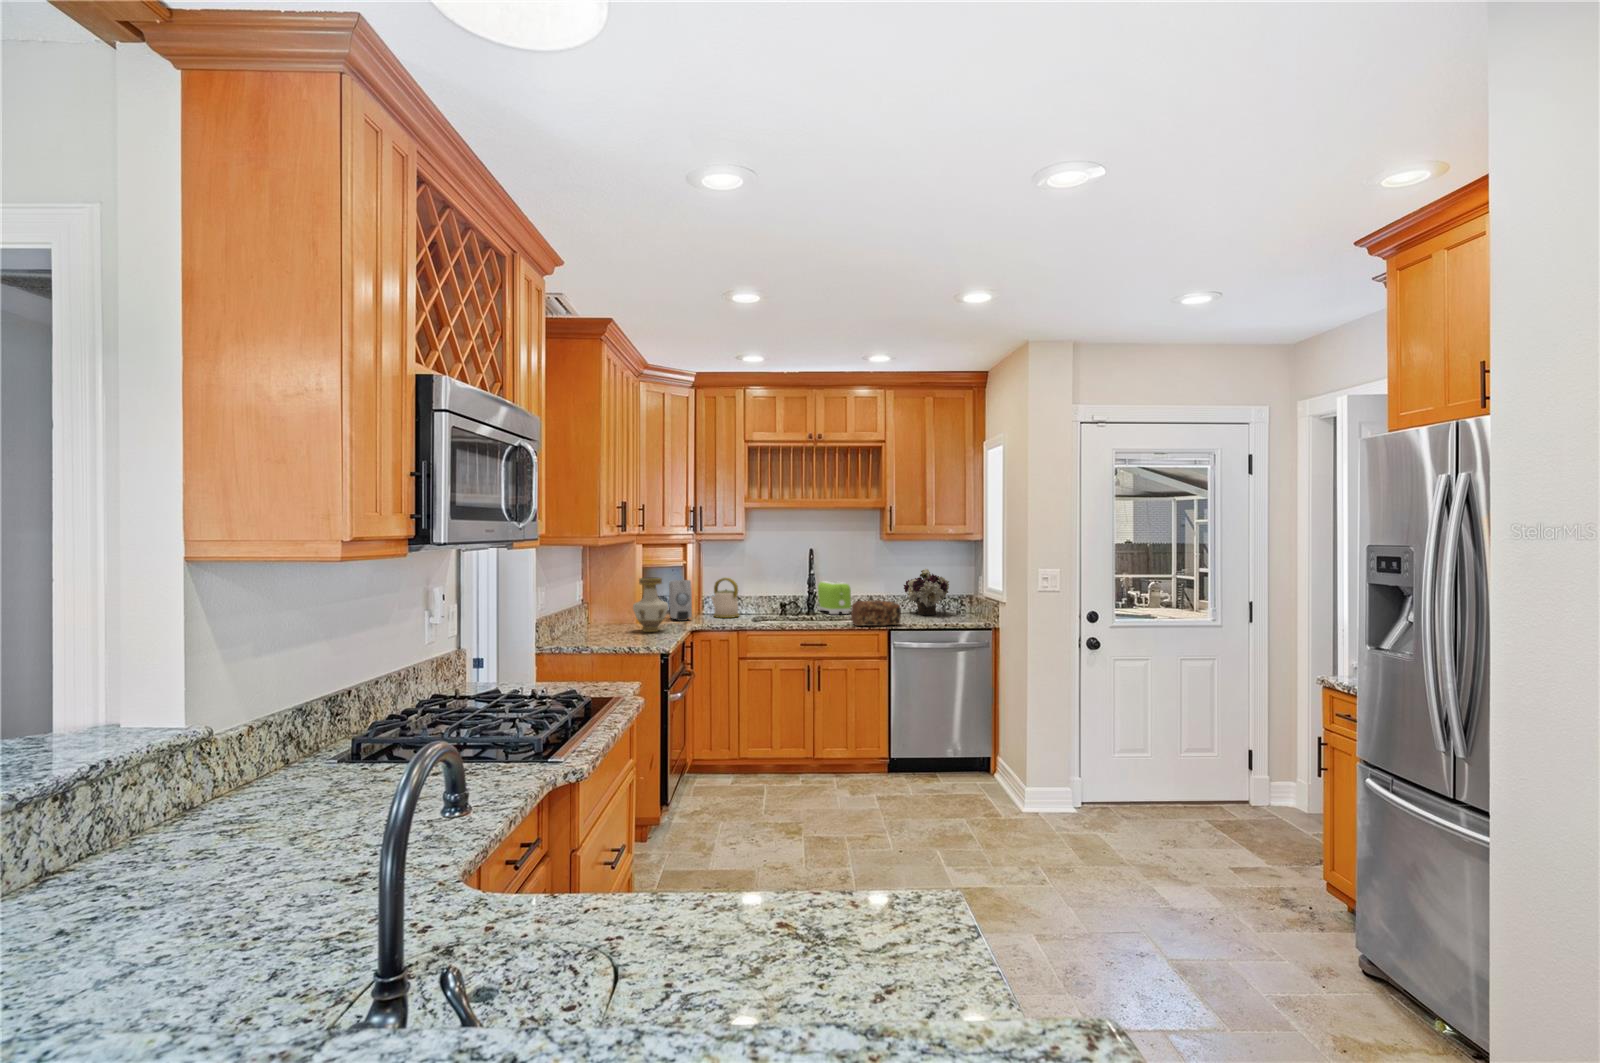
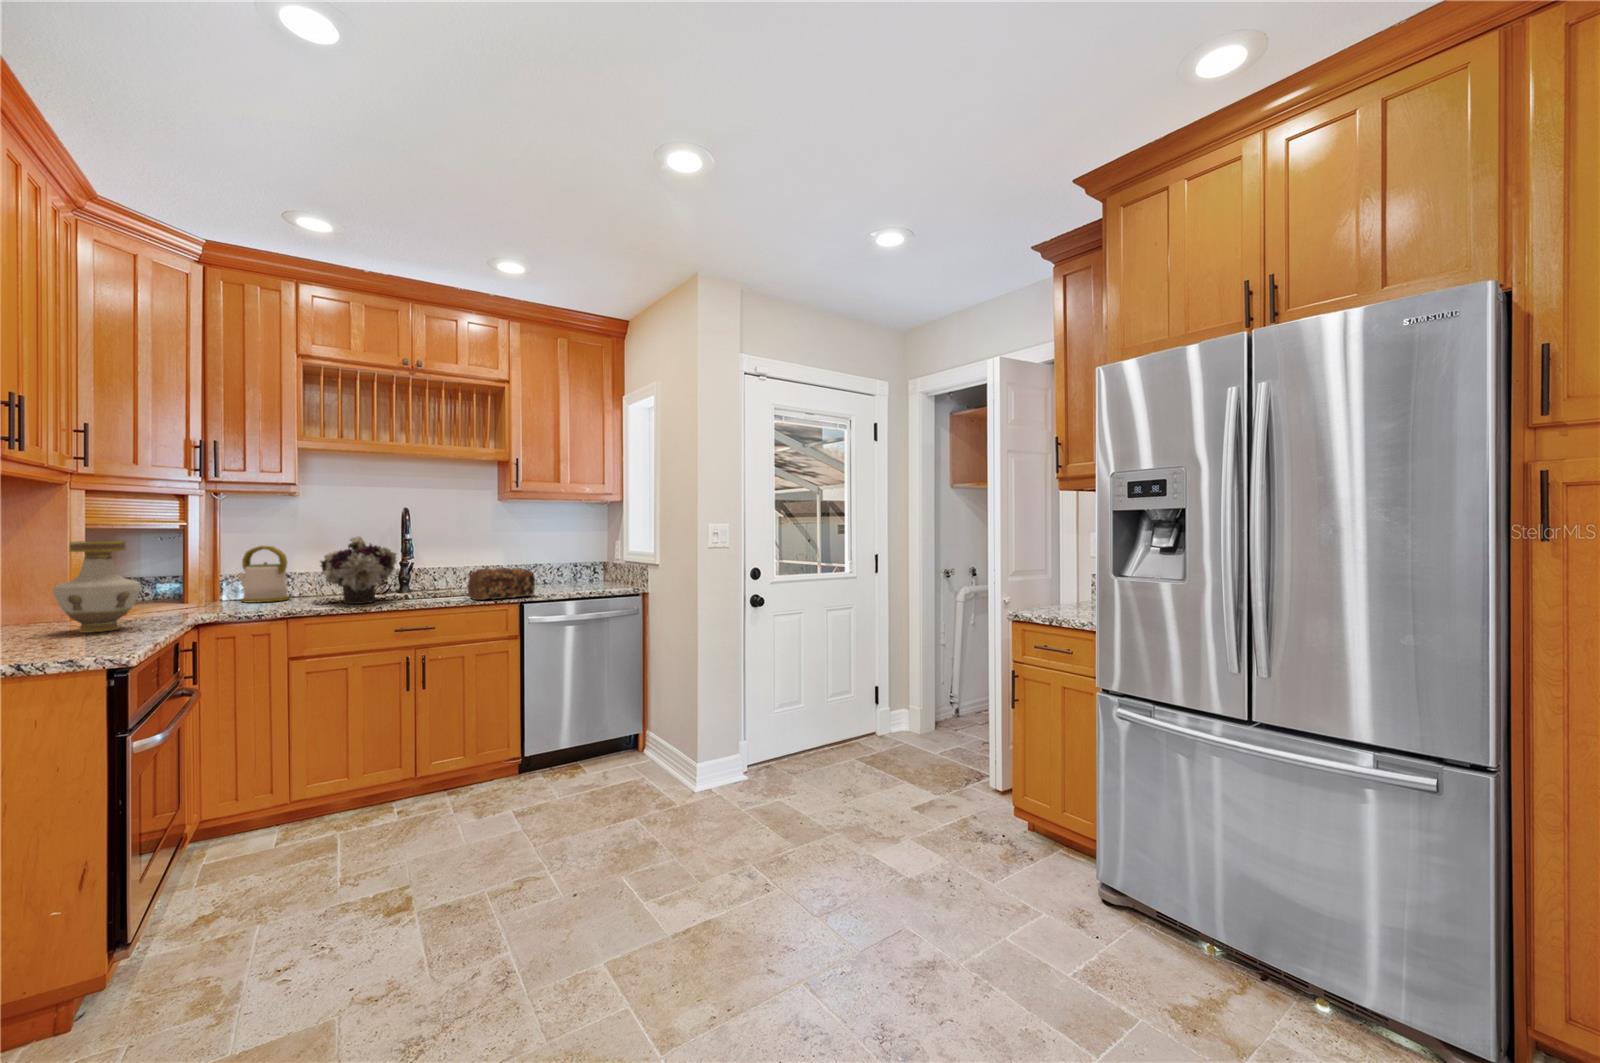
flower arrangement: present [904,569,949,615] -> present [321,536,397,604]
soap dispenser: present [669,580,692,621] -> none [151,548,198,611]
toaster: present [818,581,851,614] -> none [412,550,461,589]

